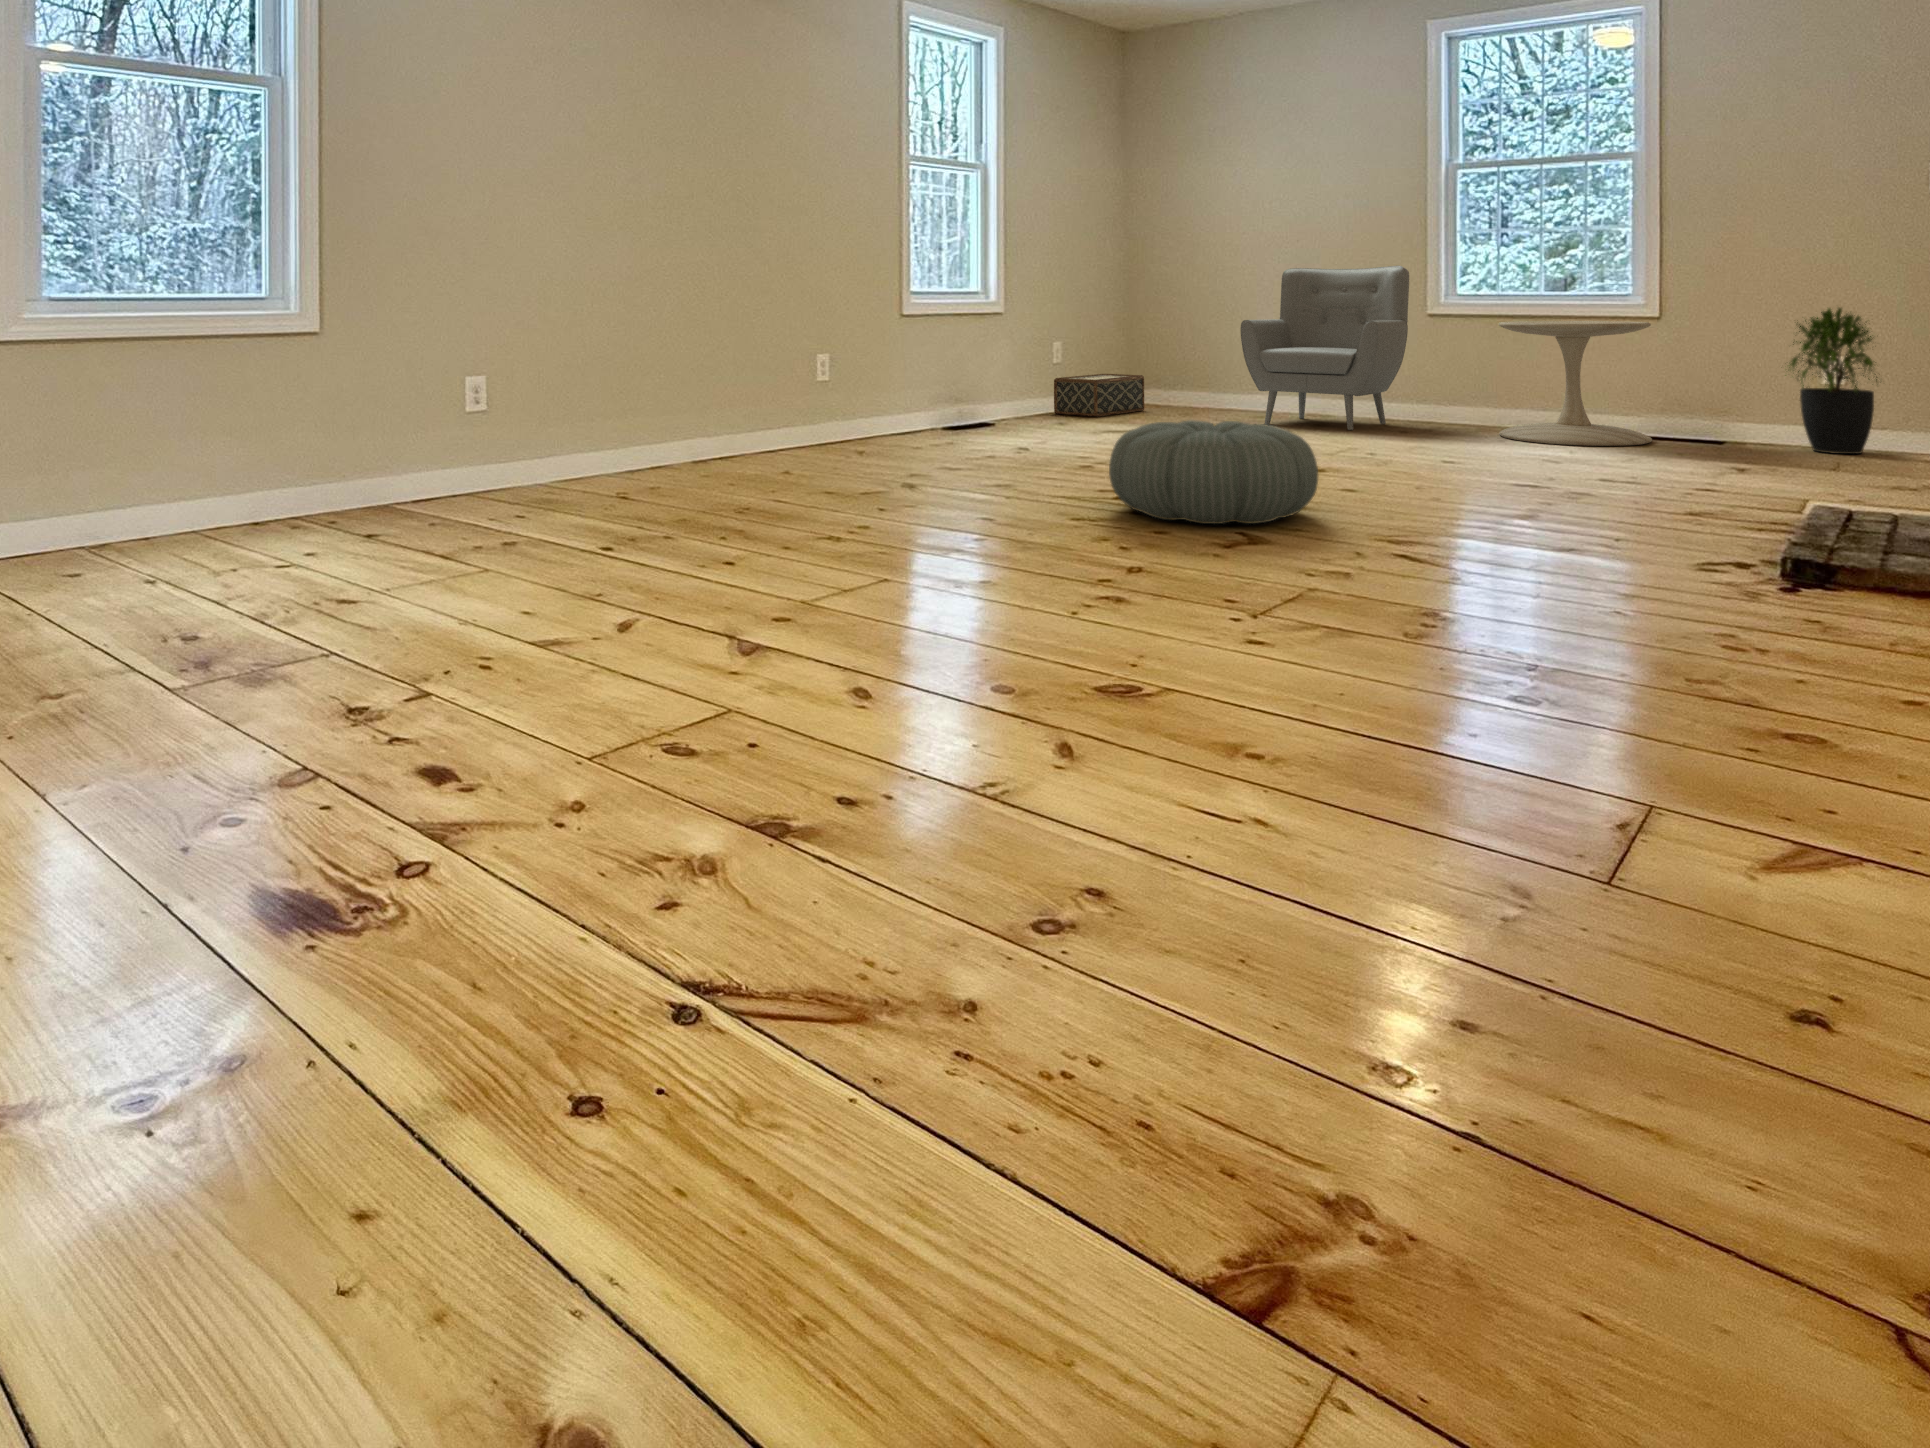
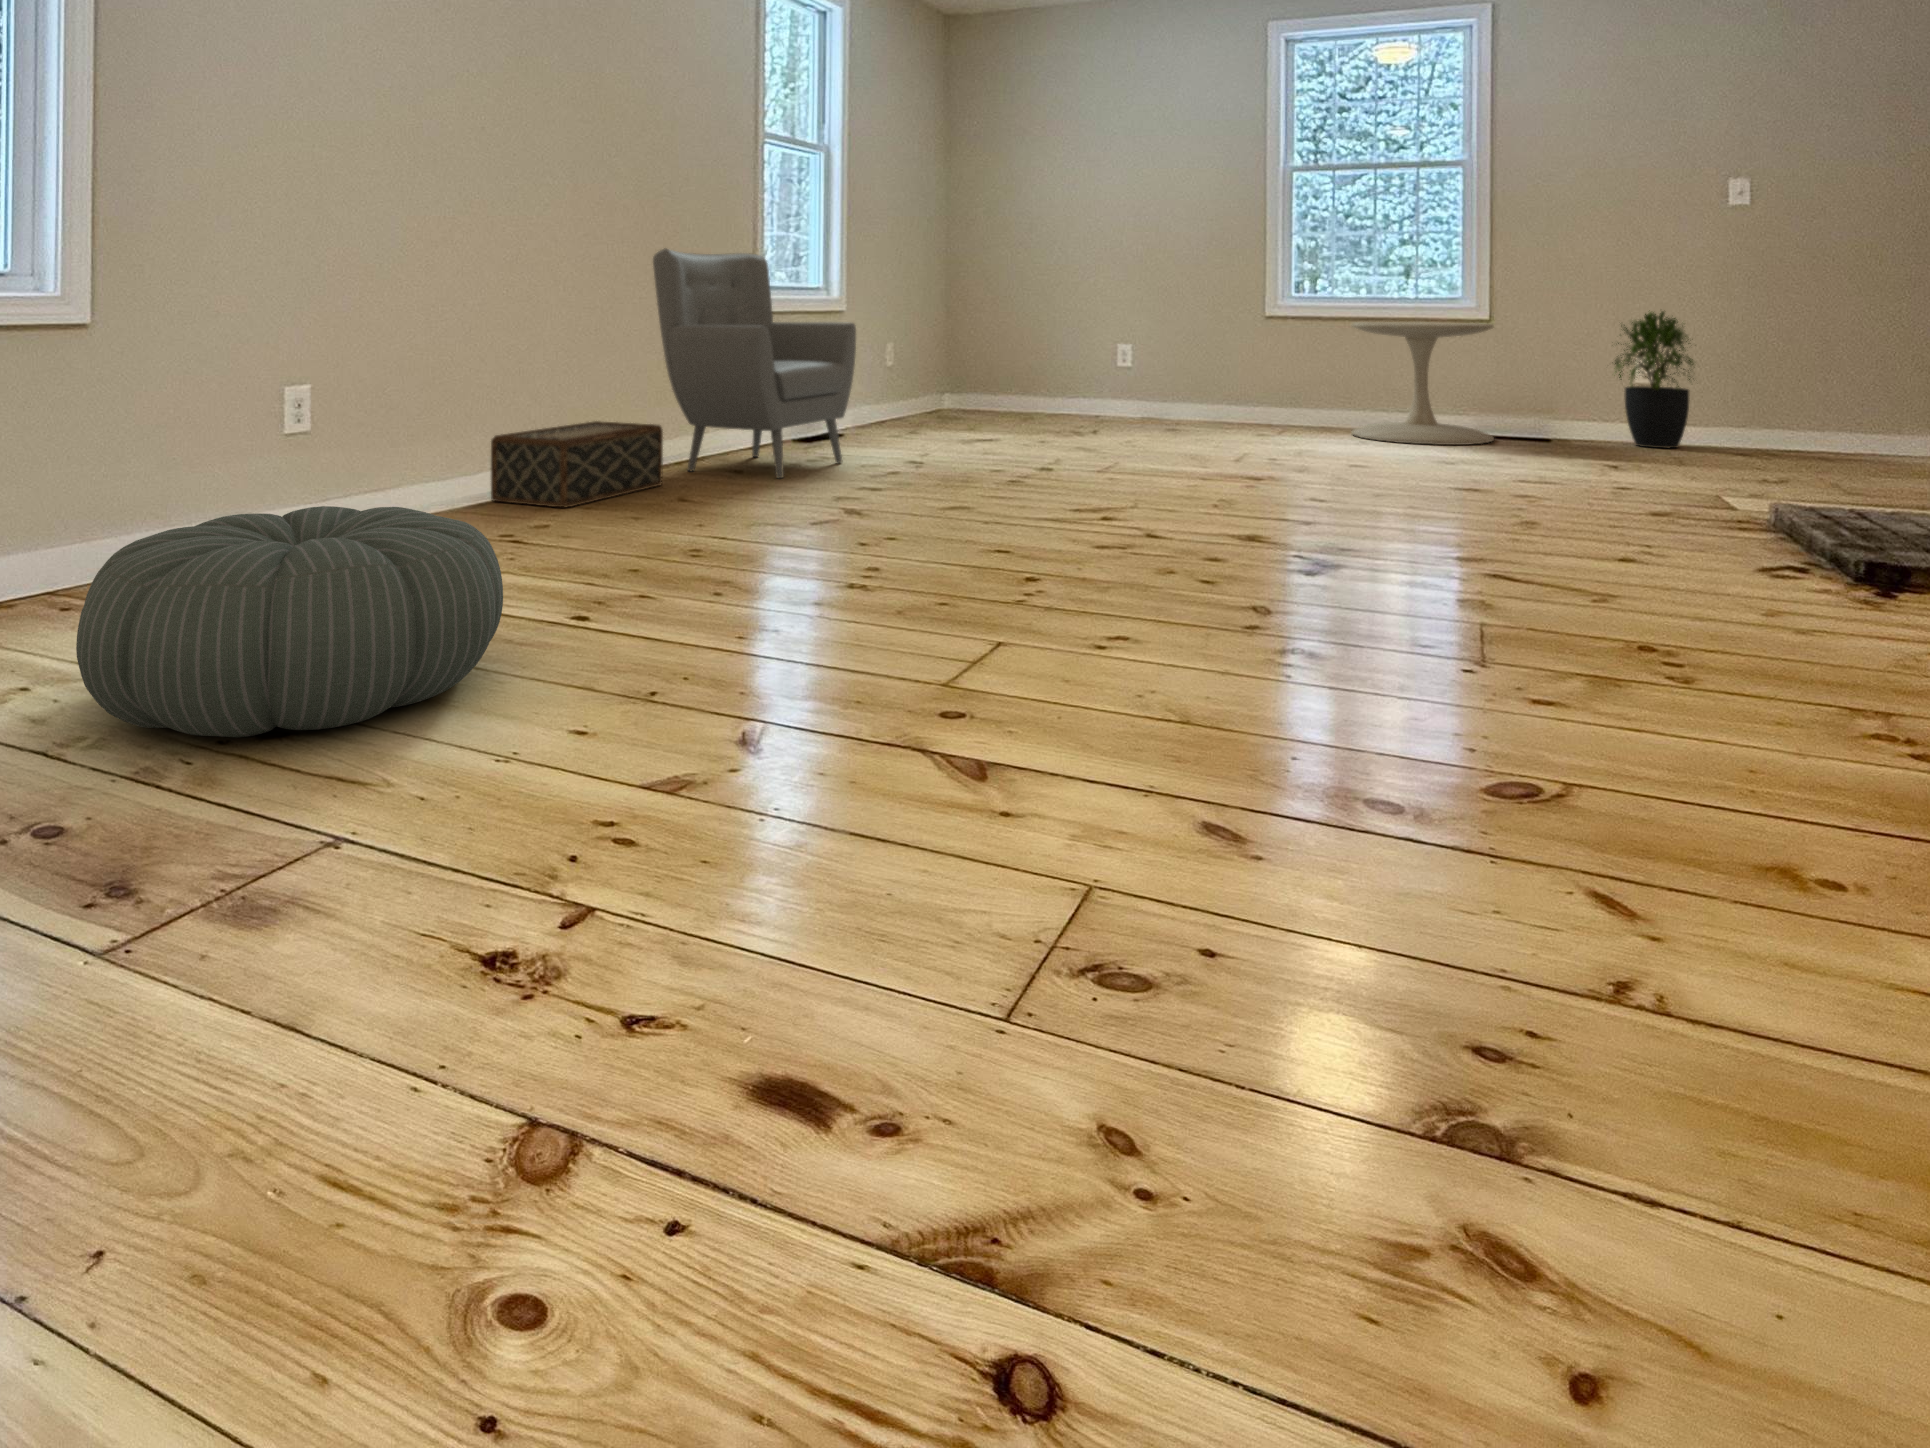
armchair: present [1241,266,1409,430] -> present [653,248,856,478]
woven basket: present [1054,374,1144,417] -> present [491,421,663,508]
pouf: present [1109,420,1318,524] -> present [76,506,503,737]

